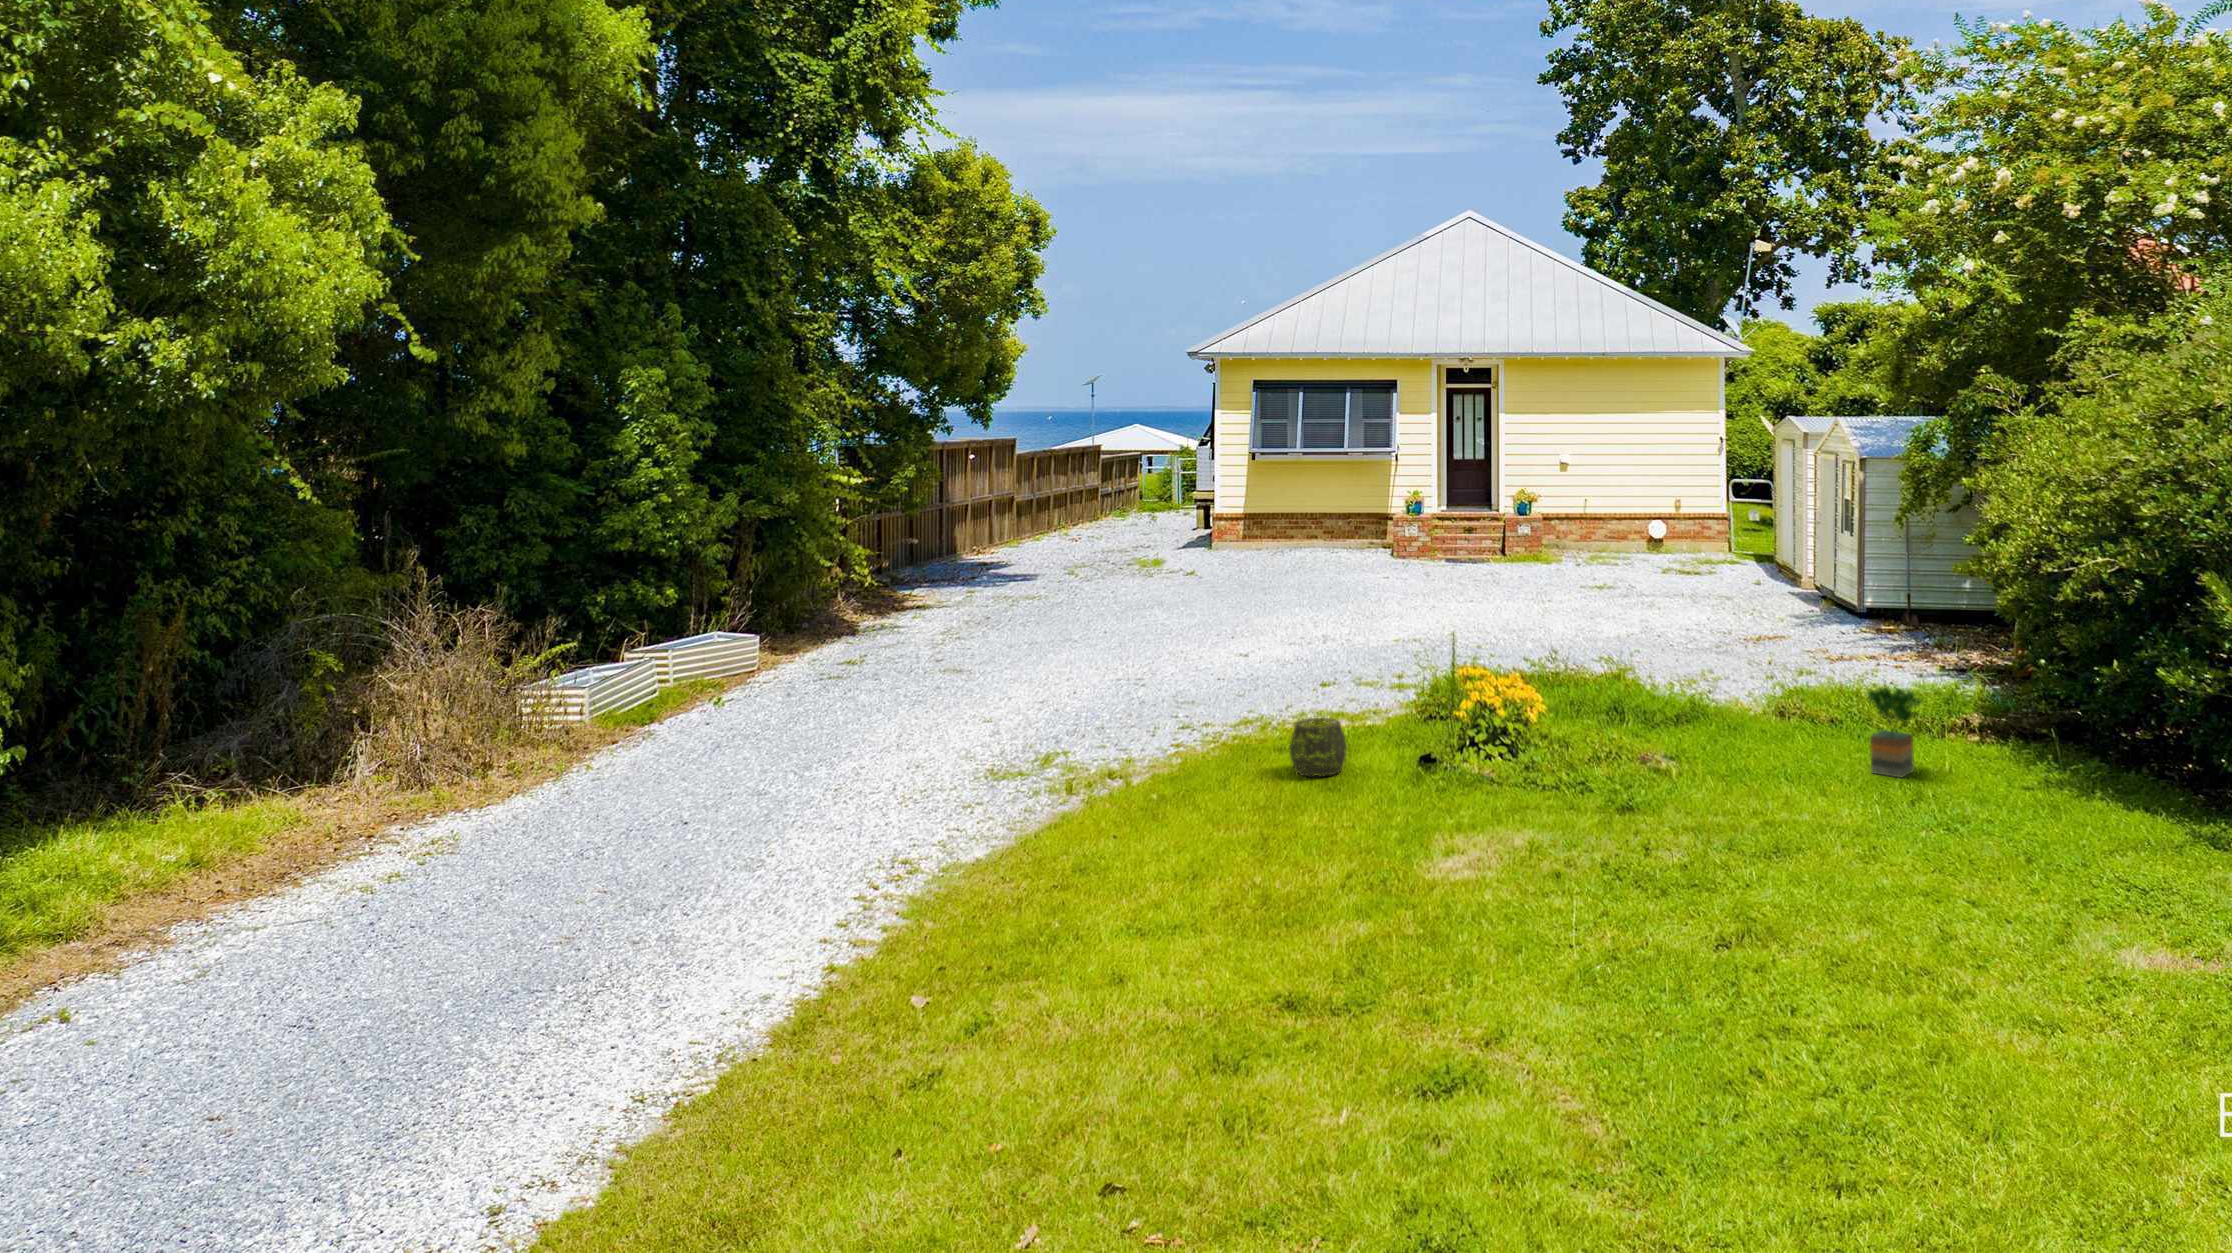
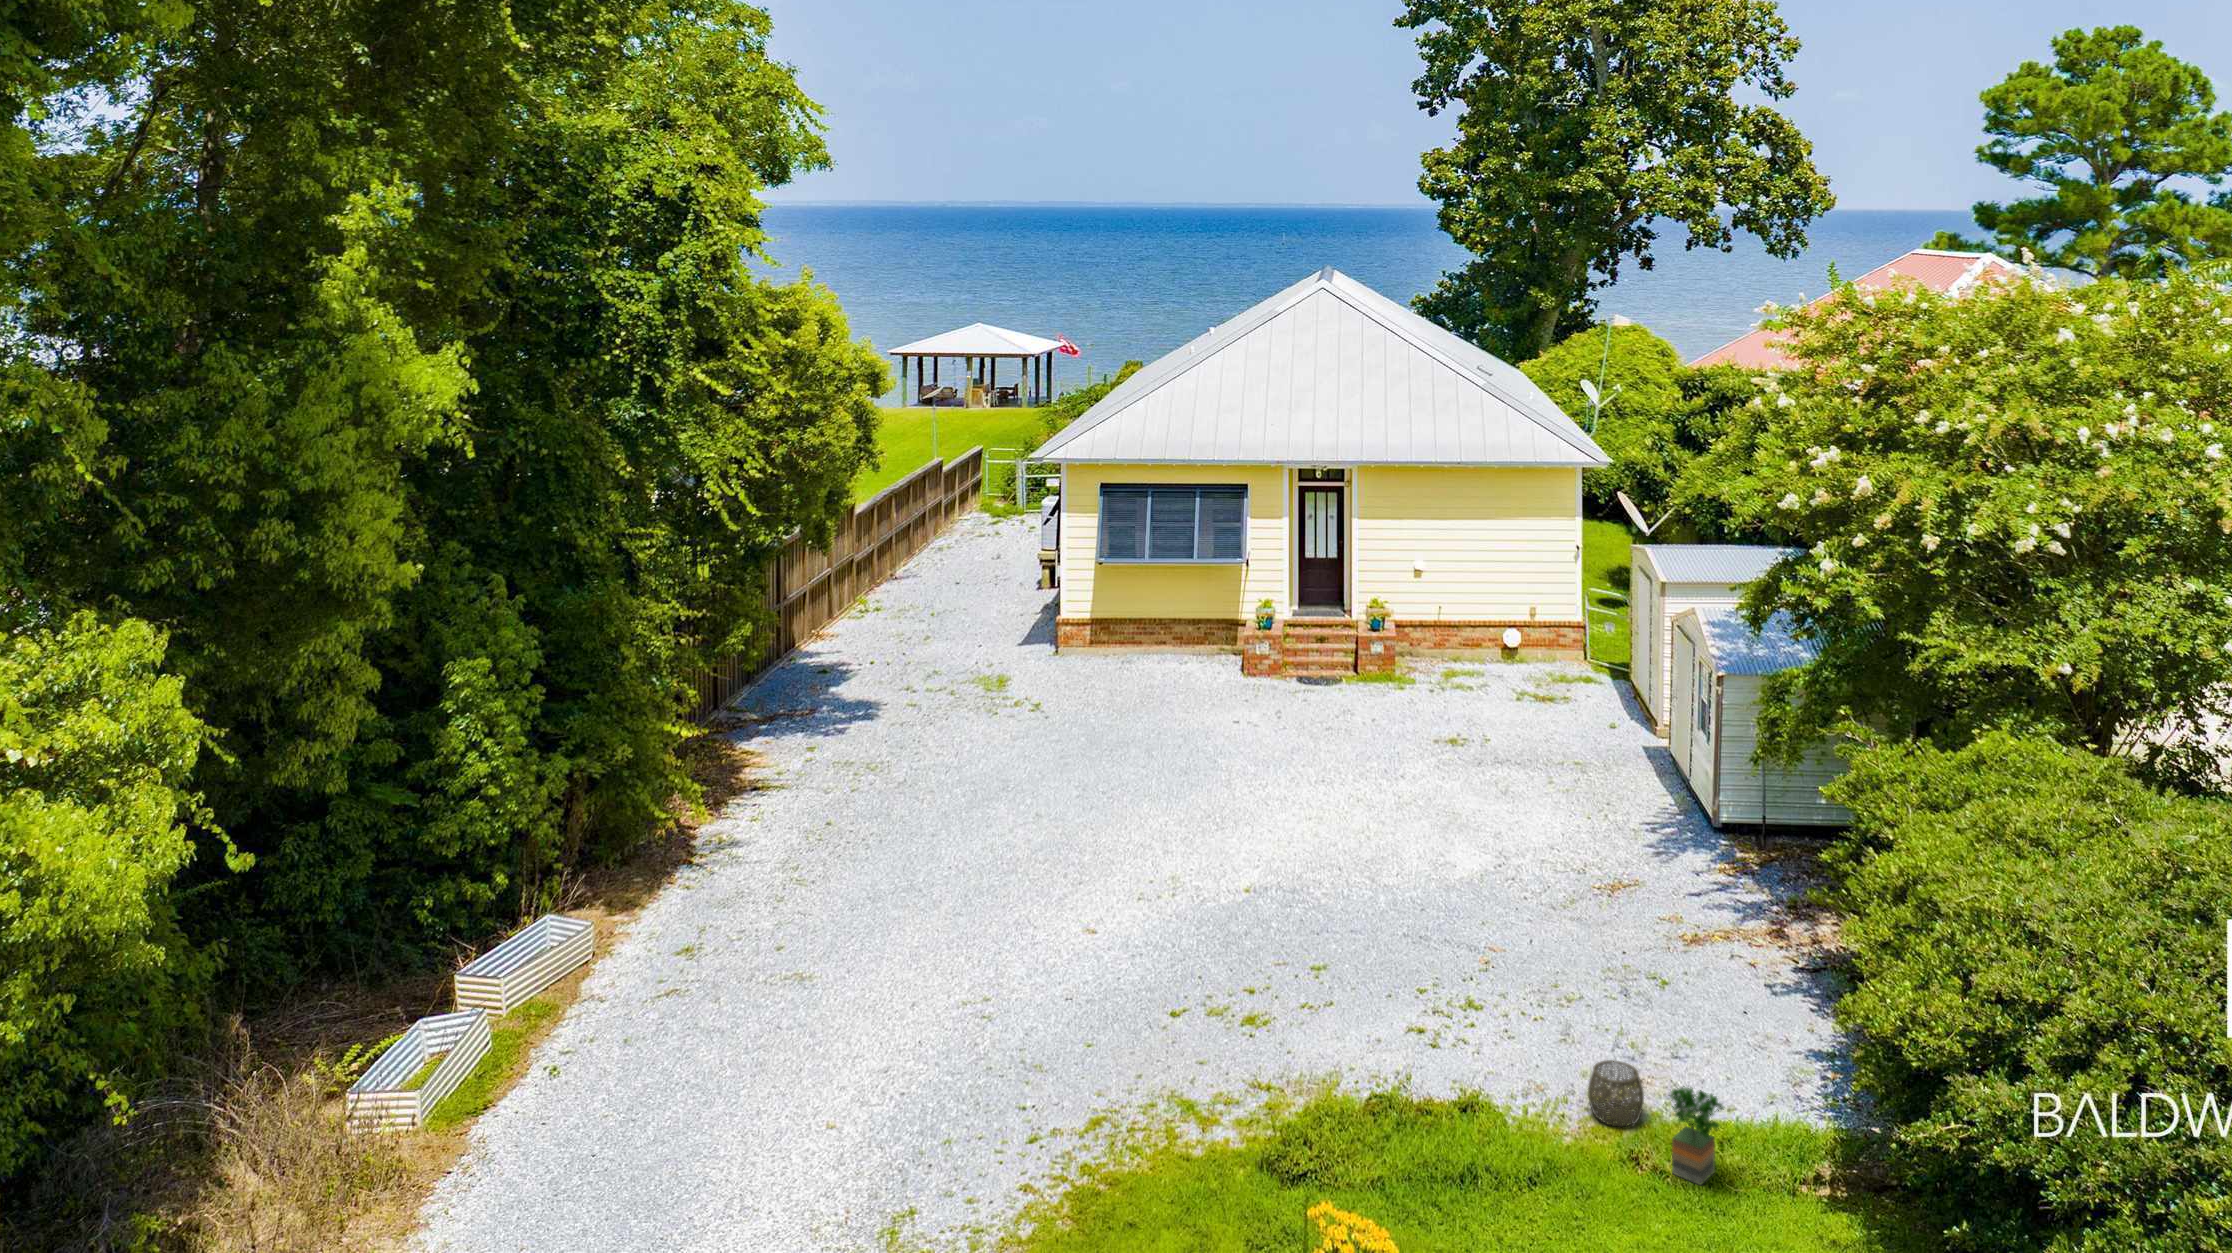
woven basket: present [1290,718,1346,777] -> present [1588,1060,1644,1126]

